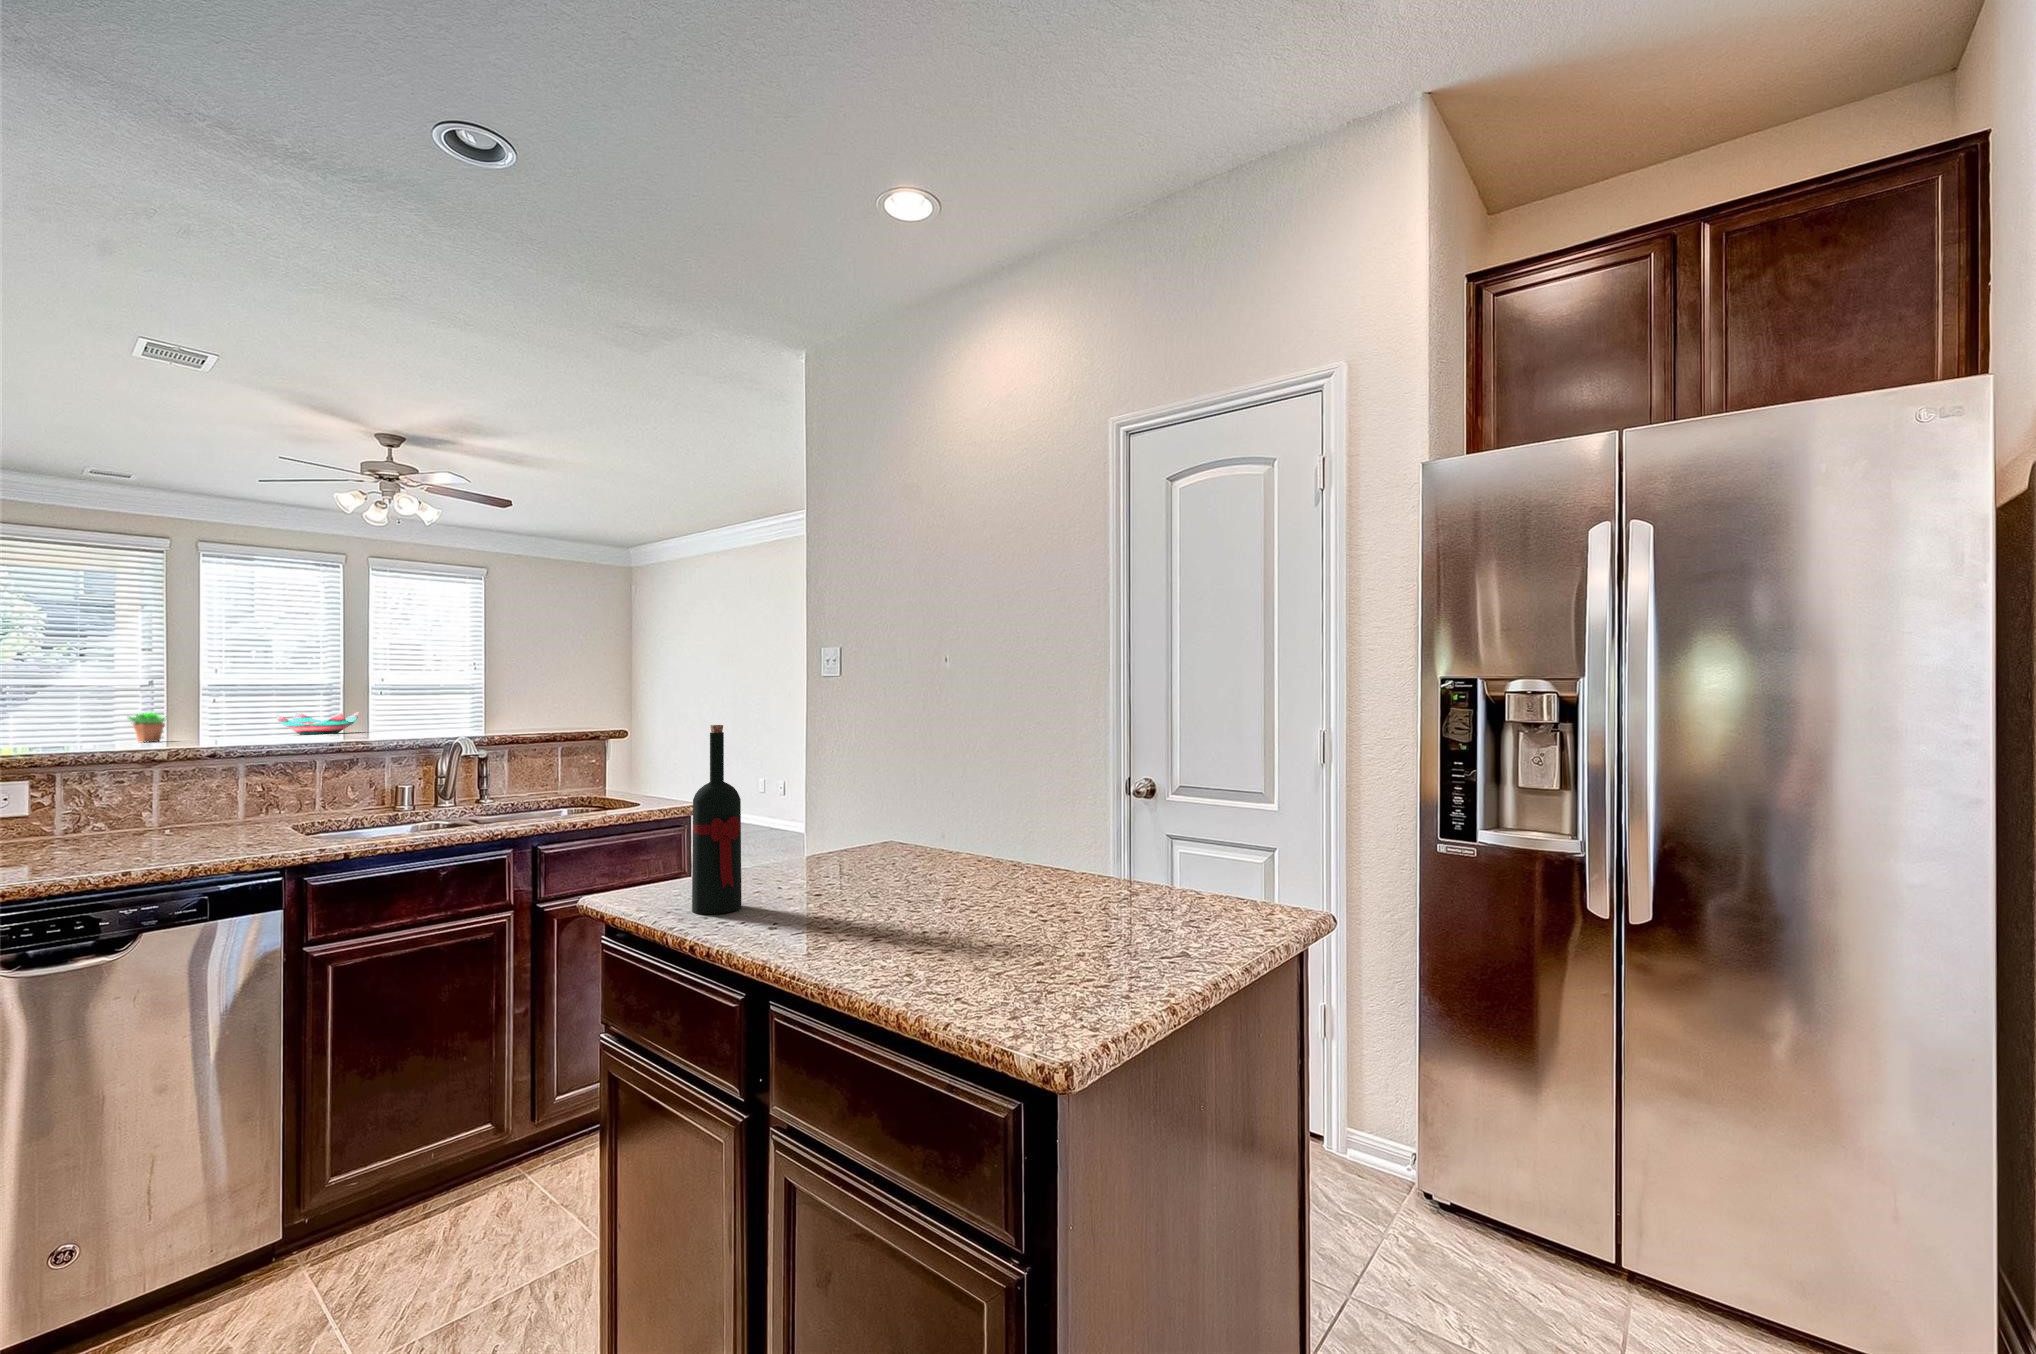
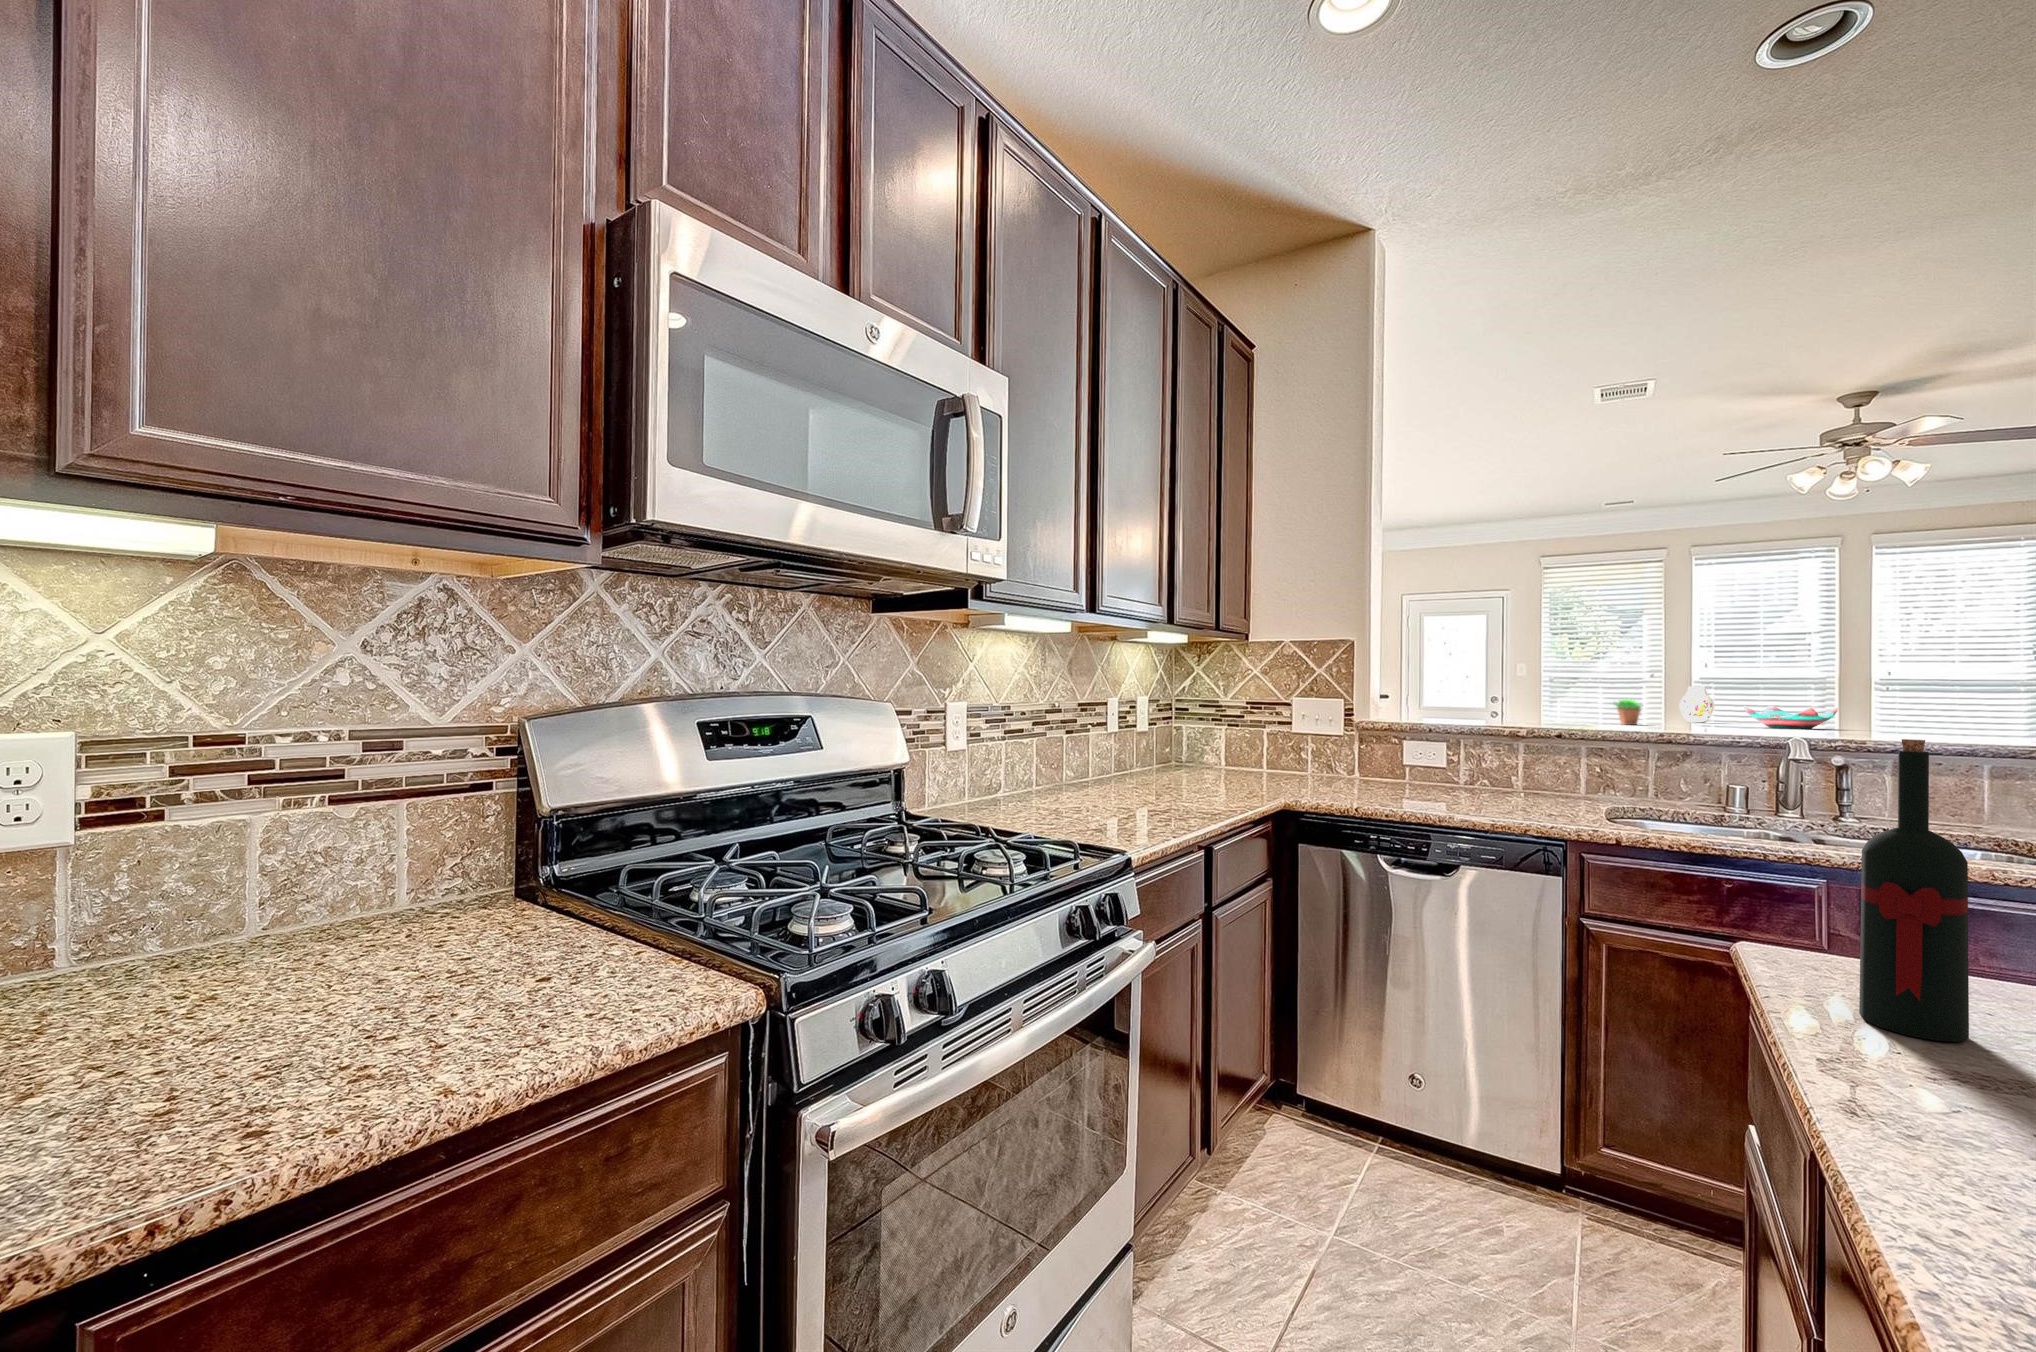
vase: none [183,696,223,735] -> present [1679,686,1714,723]

